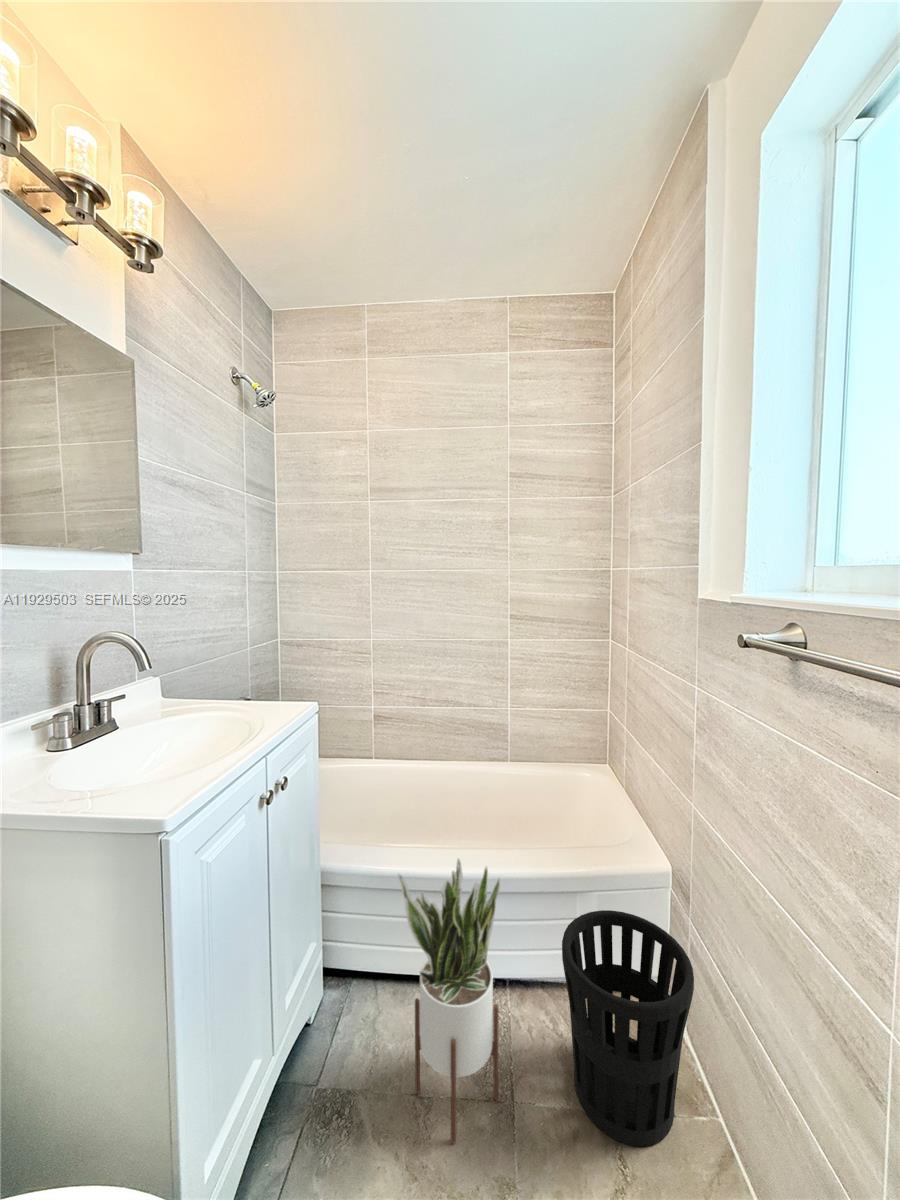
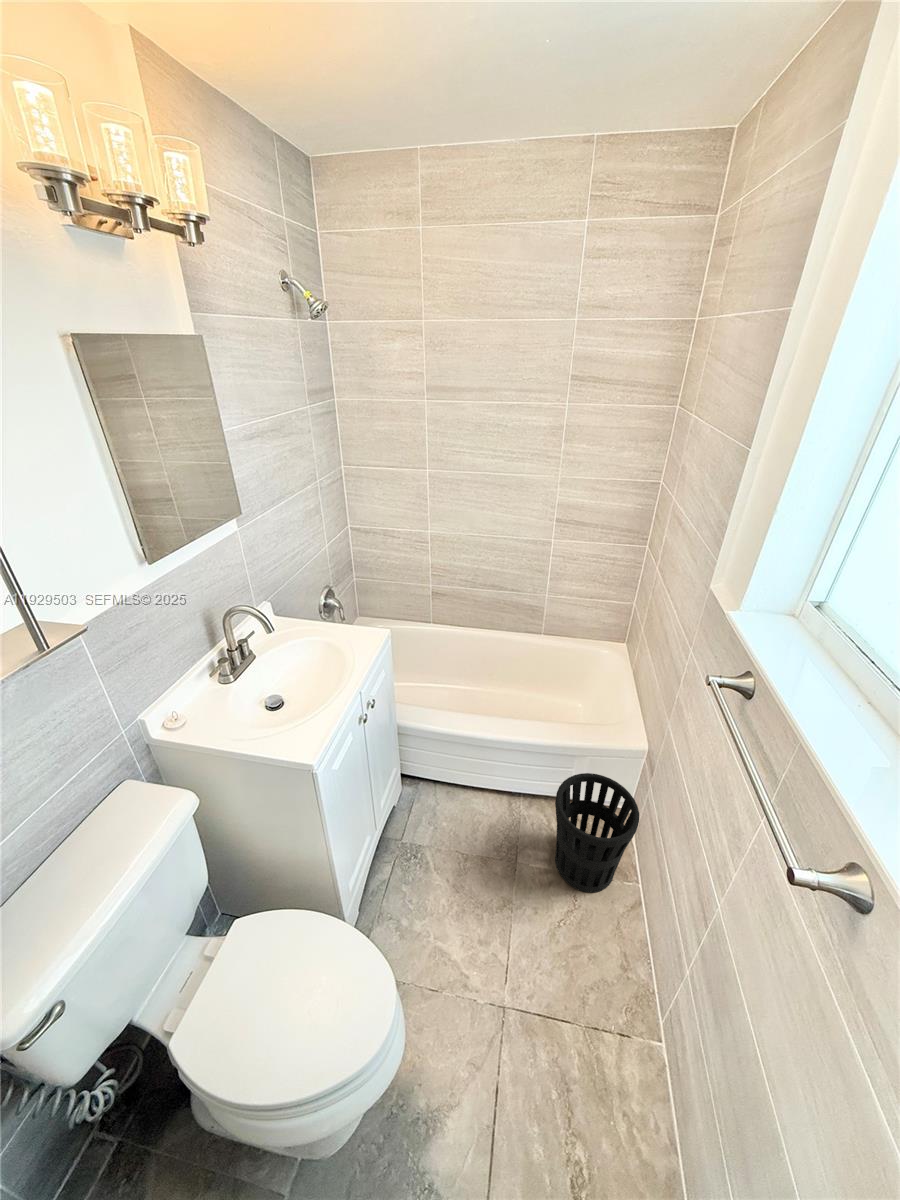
potted plant: present [398,859,500,1143] -> none [449,749,518,878]

